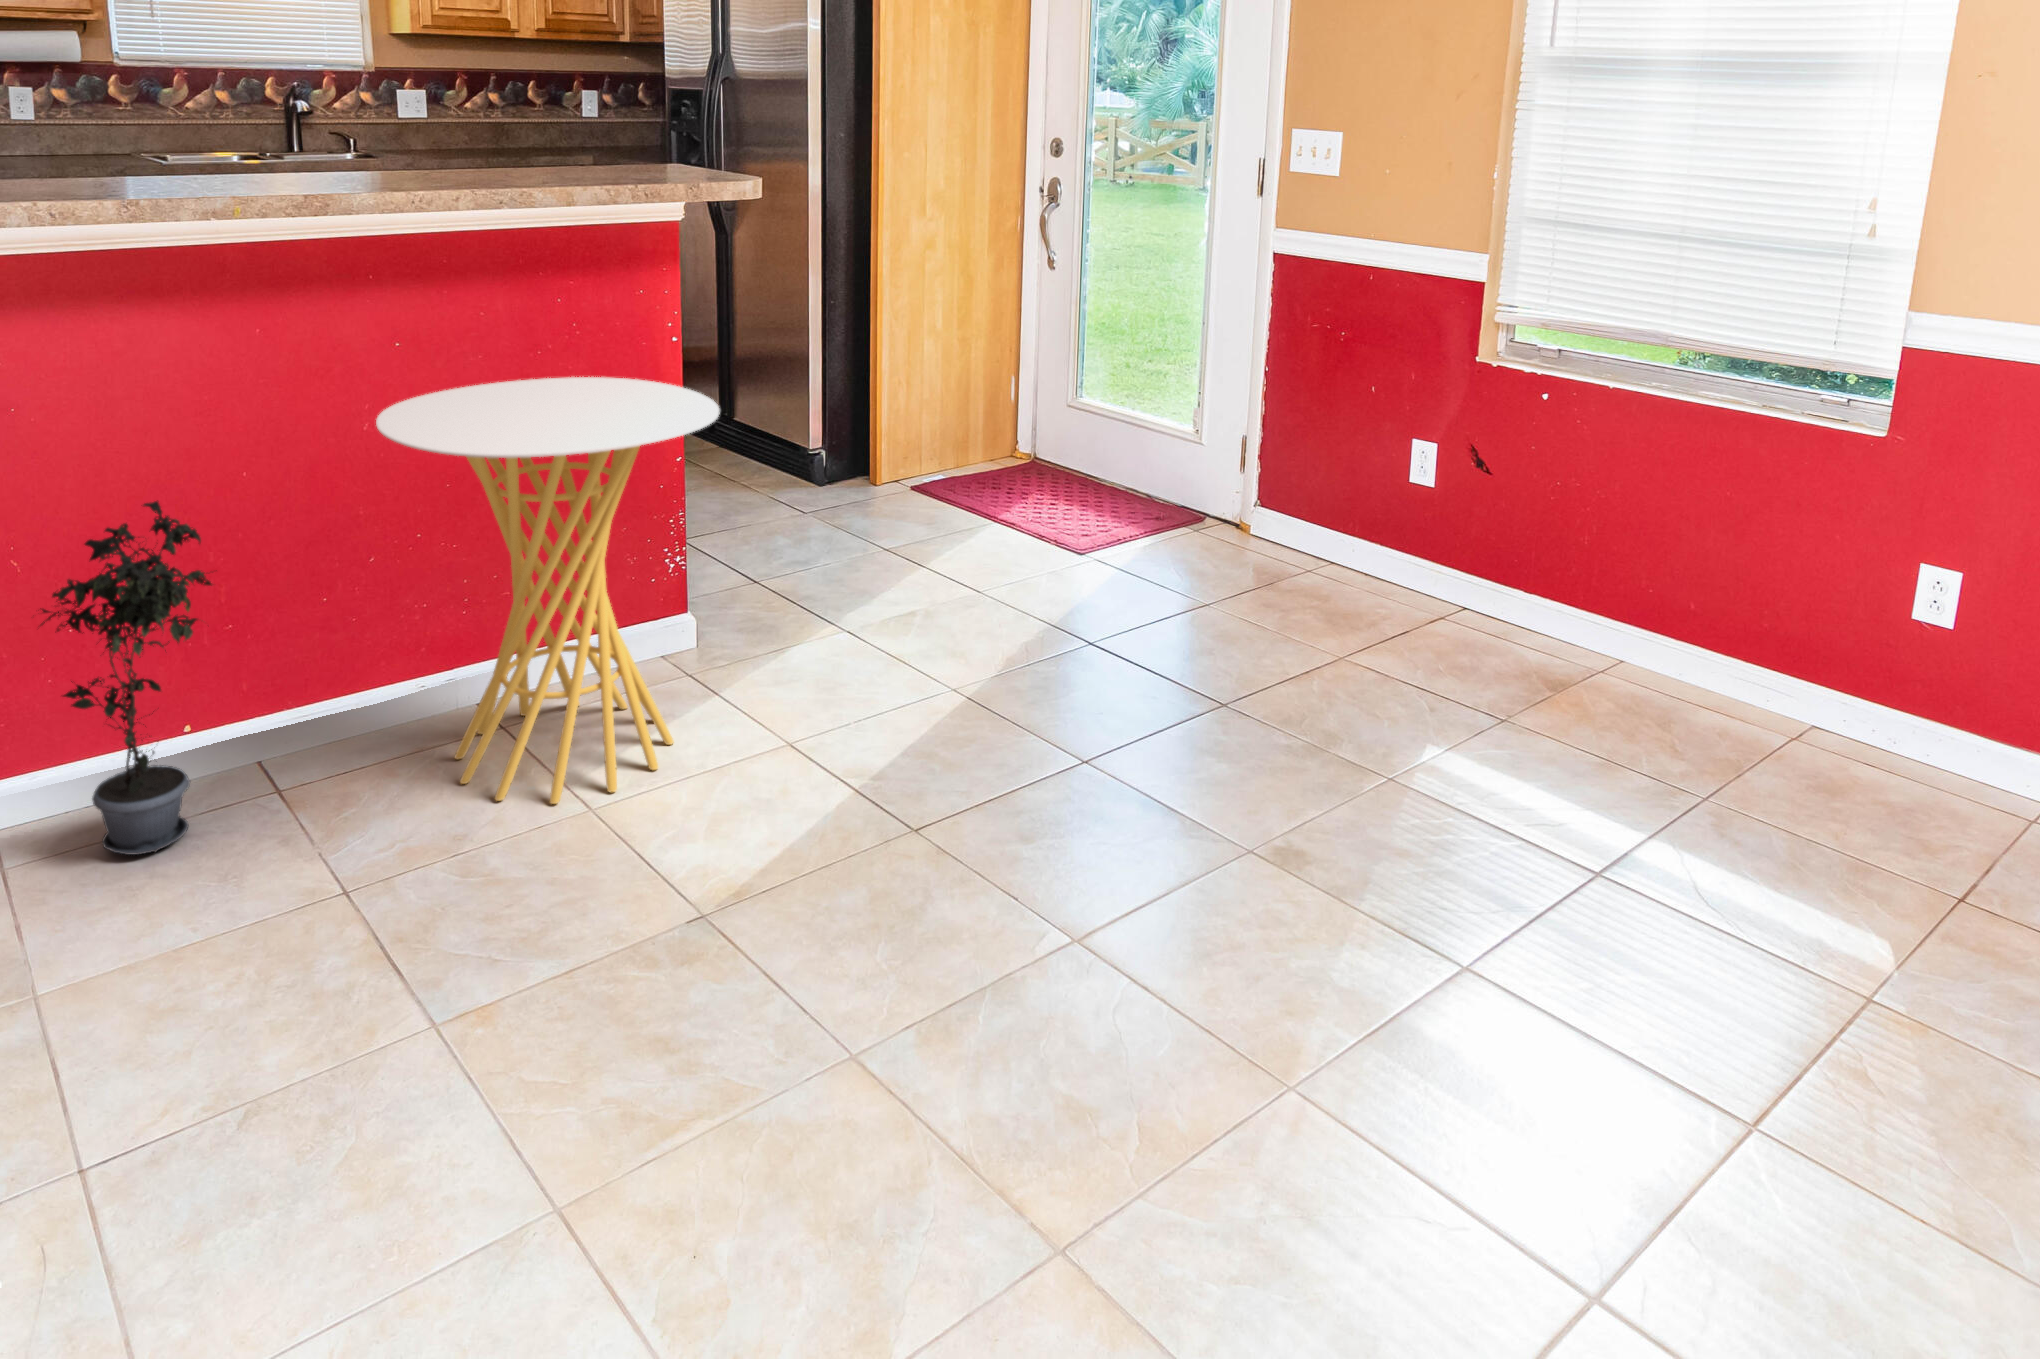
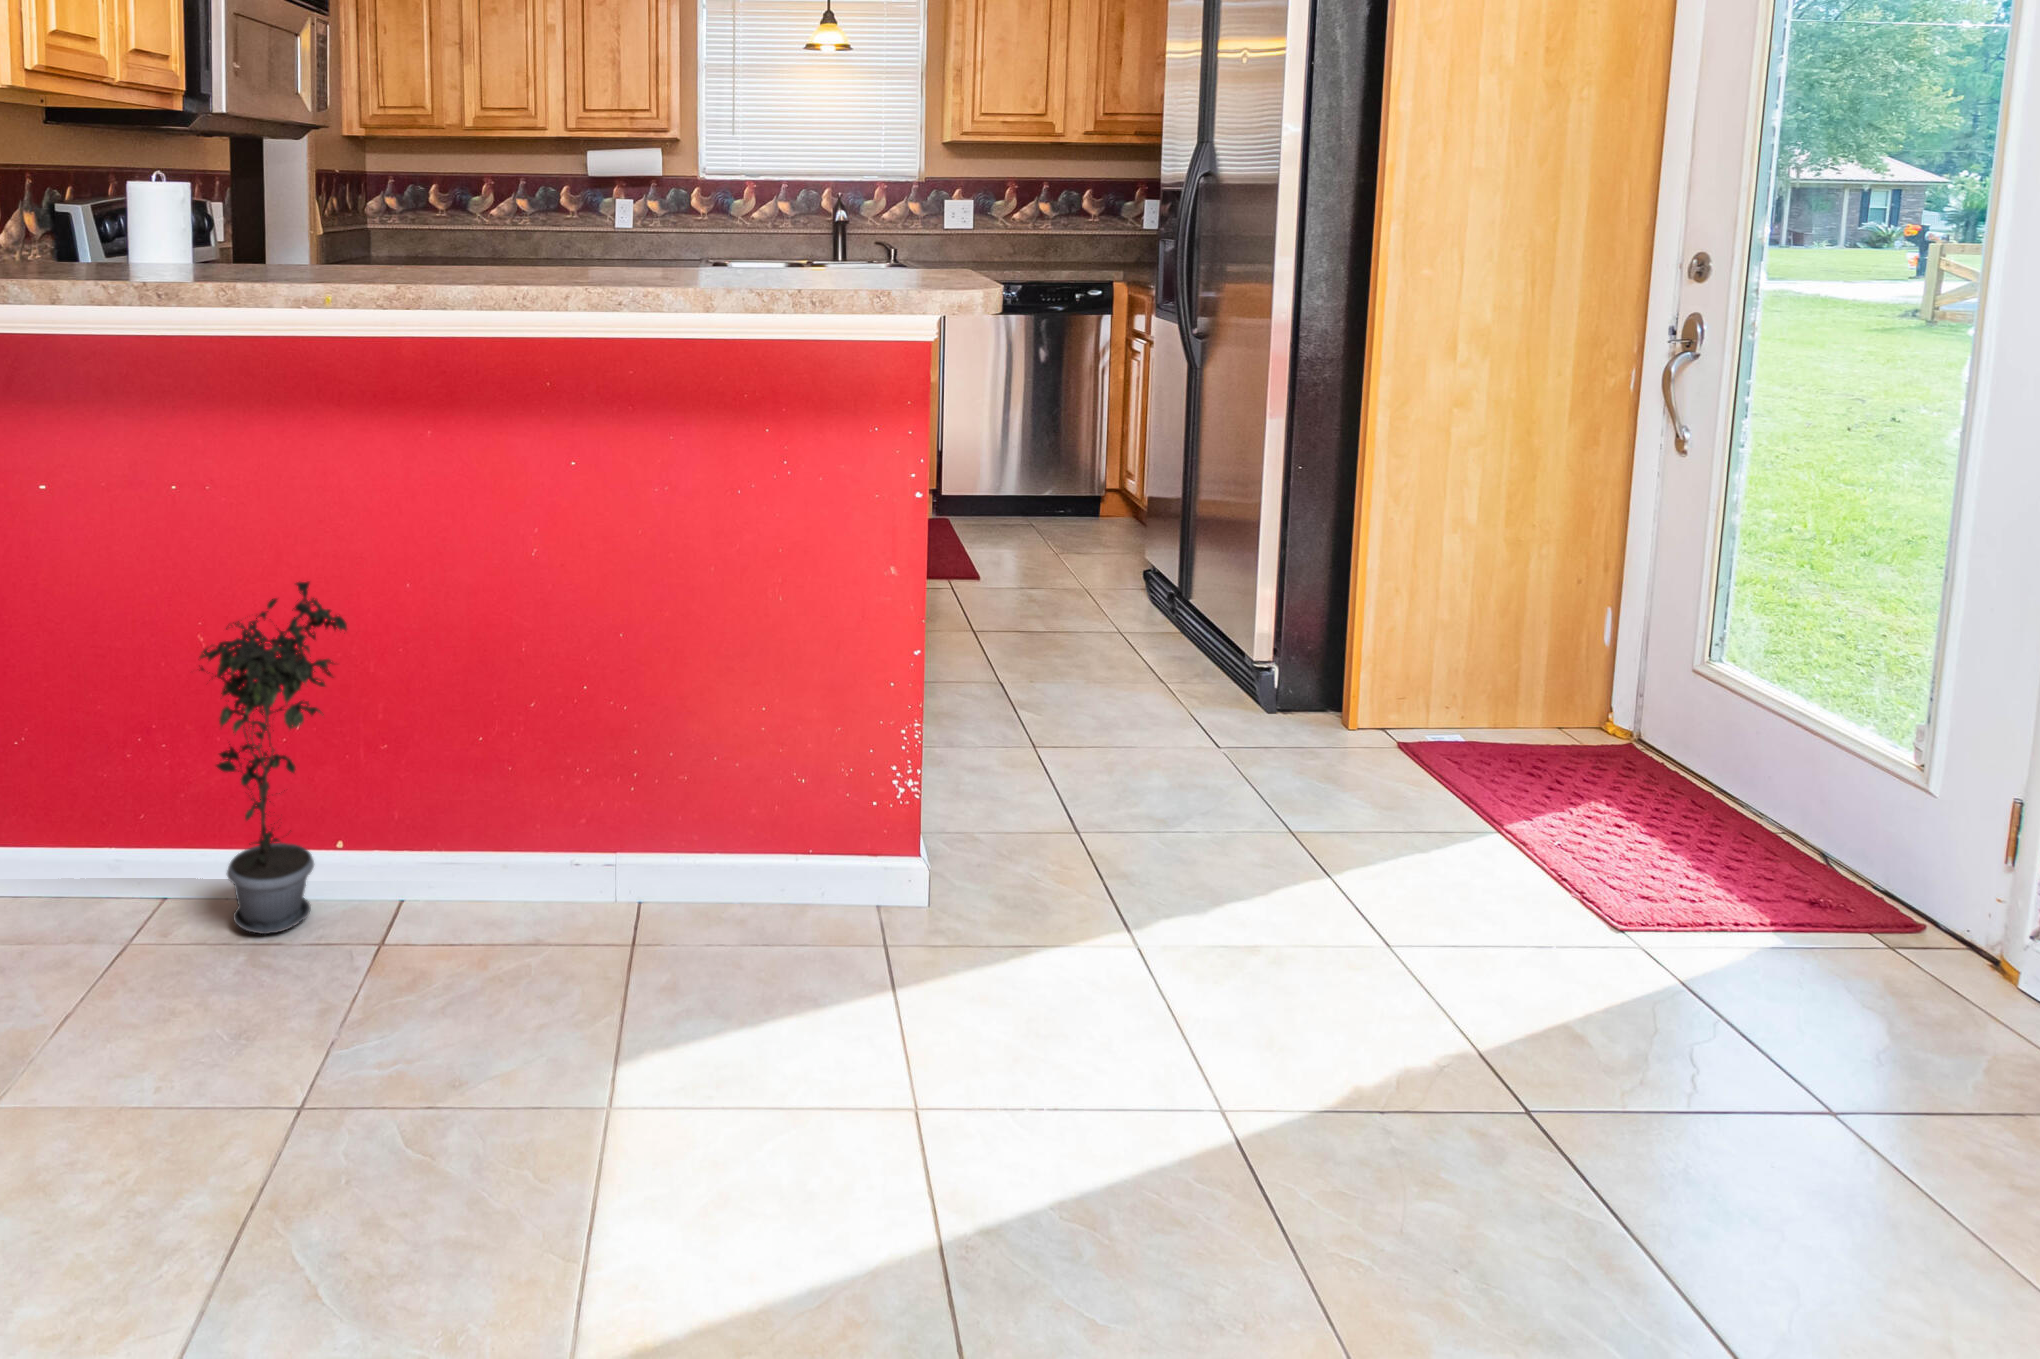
side table: present [376,377,720,804] -> none [475,511,868,1049]

